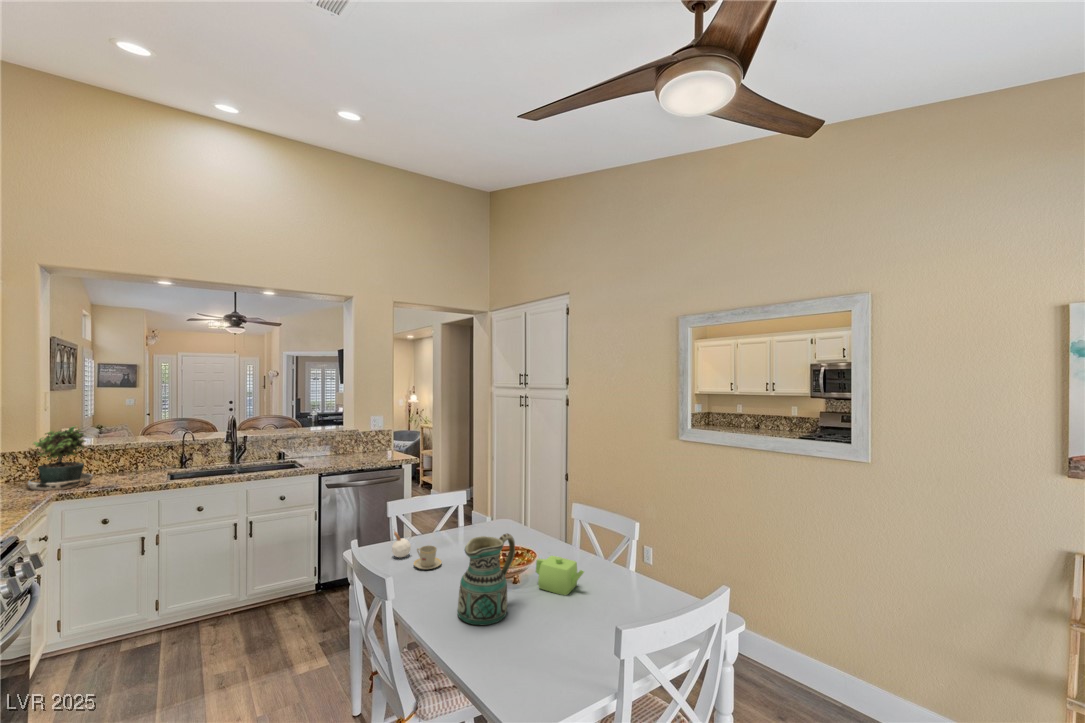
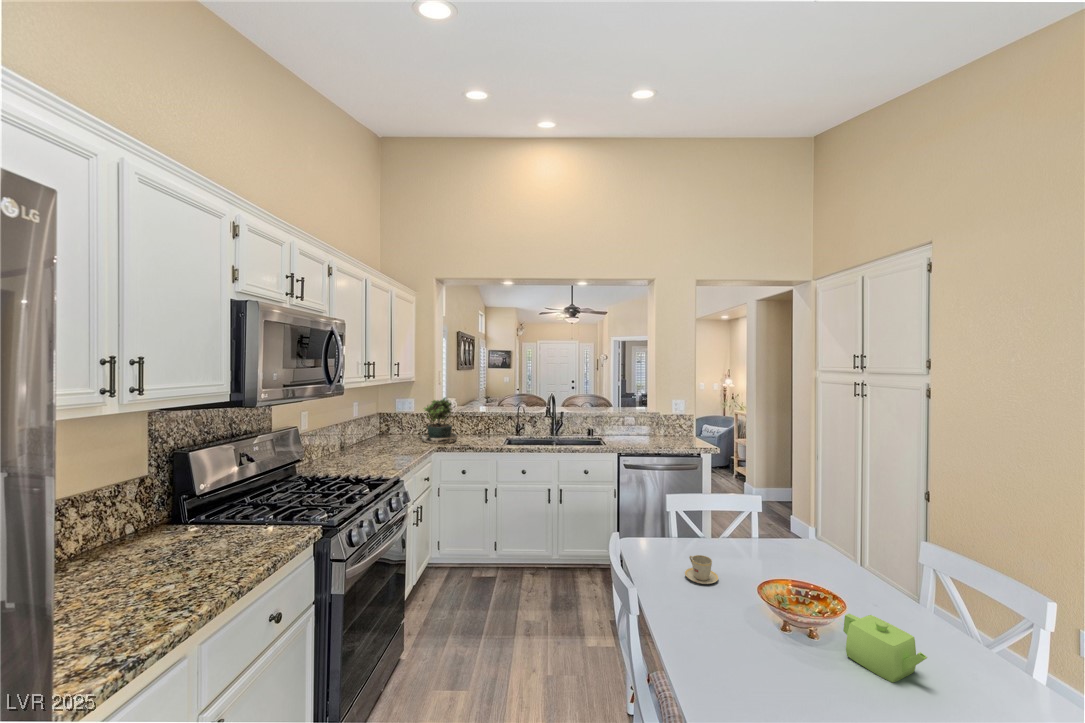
candle: present [392,532,411,558] -> none [665,524,686,561]
ceramic pitcher: present [457,534,515,625] -> none [720,566,805,687]

